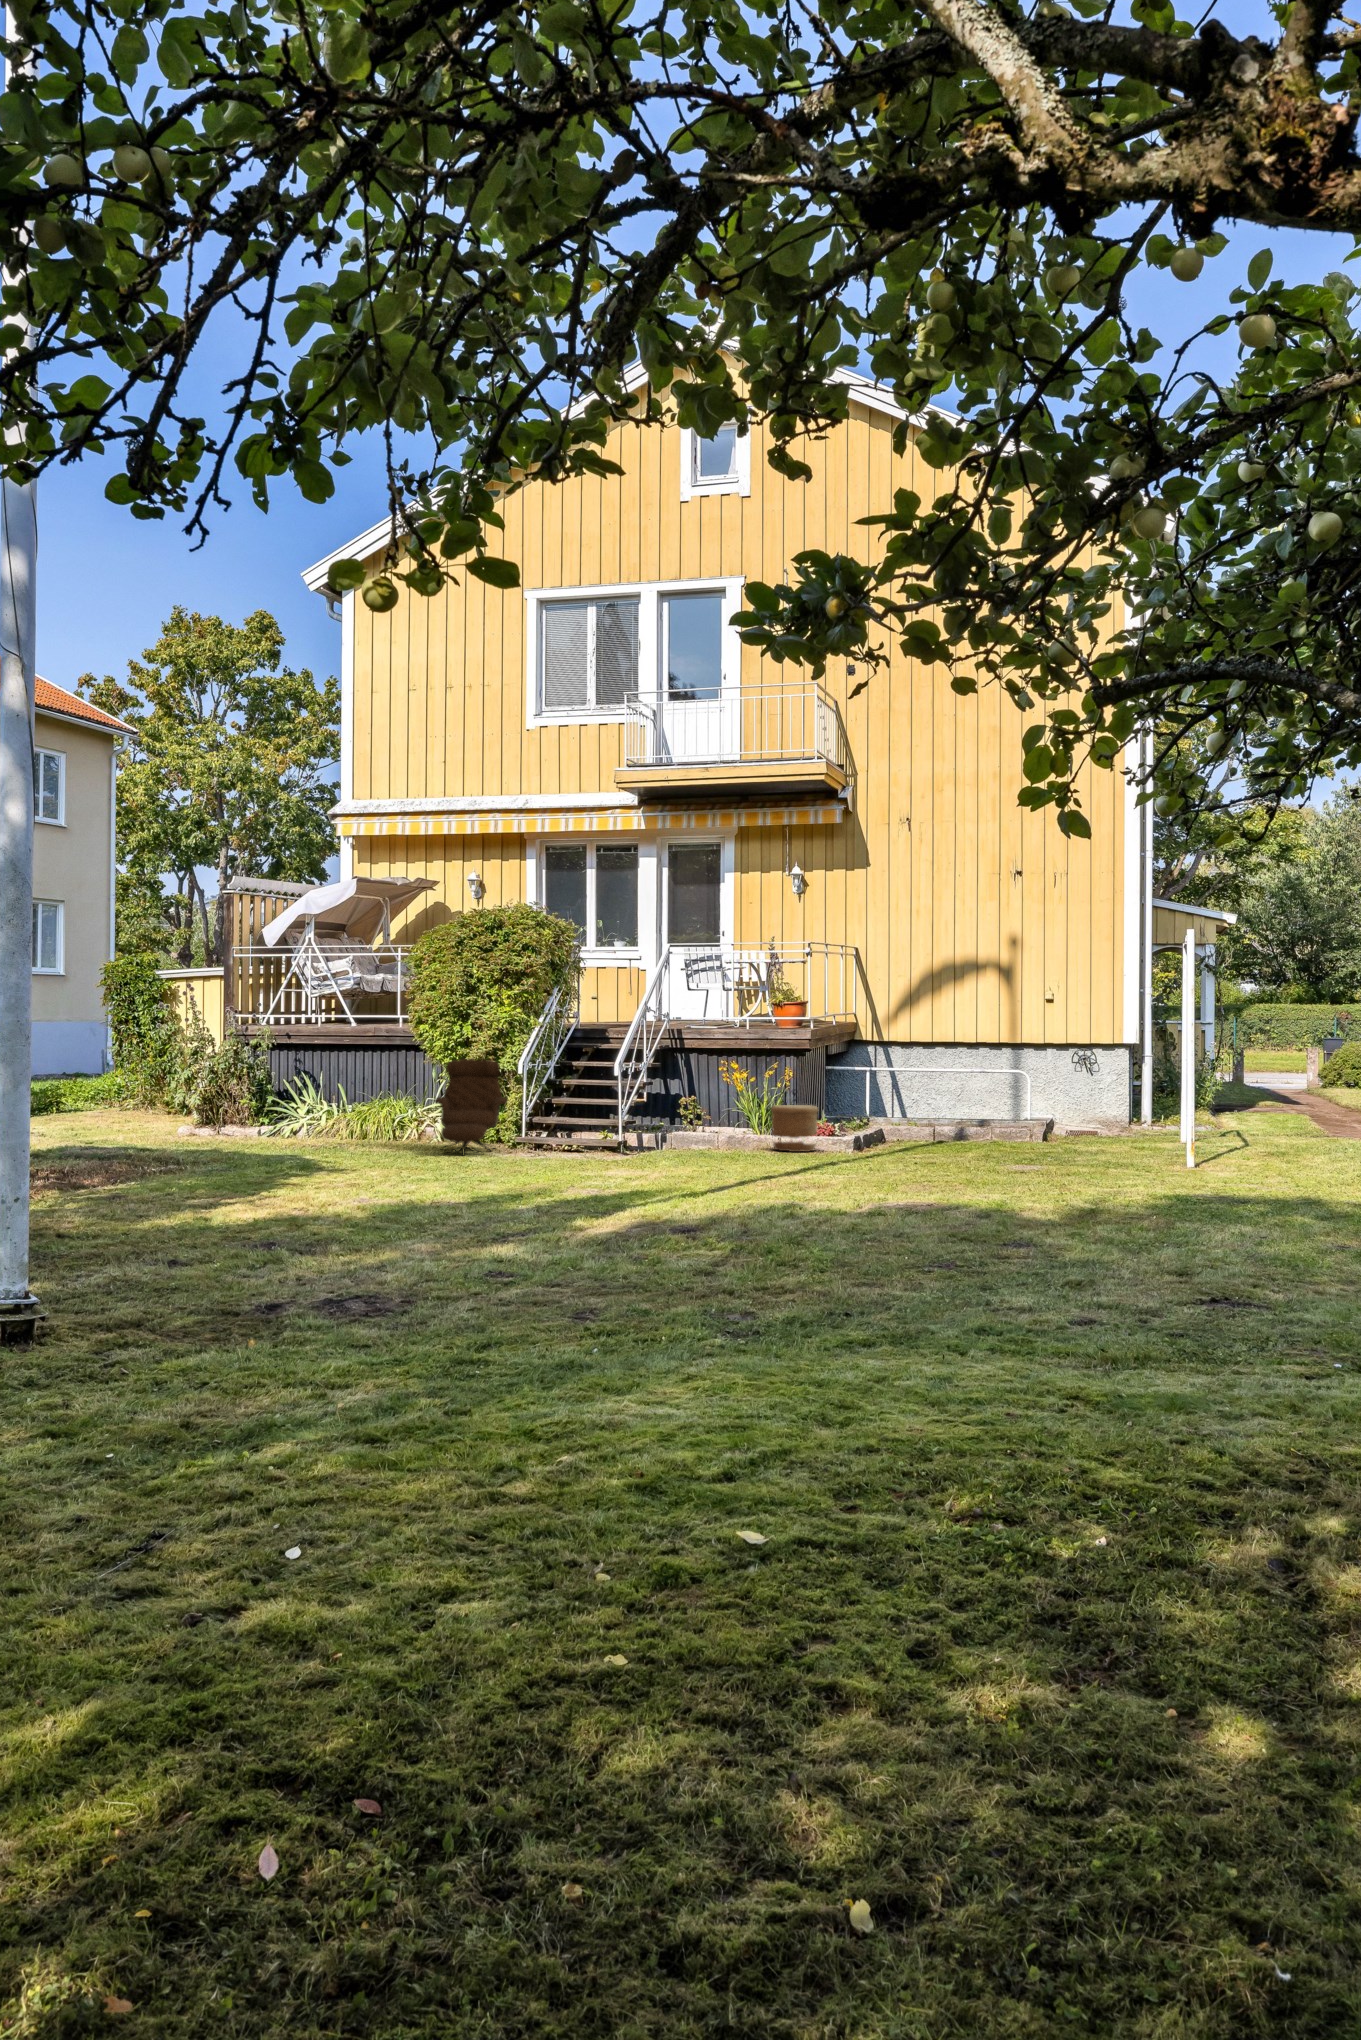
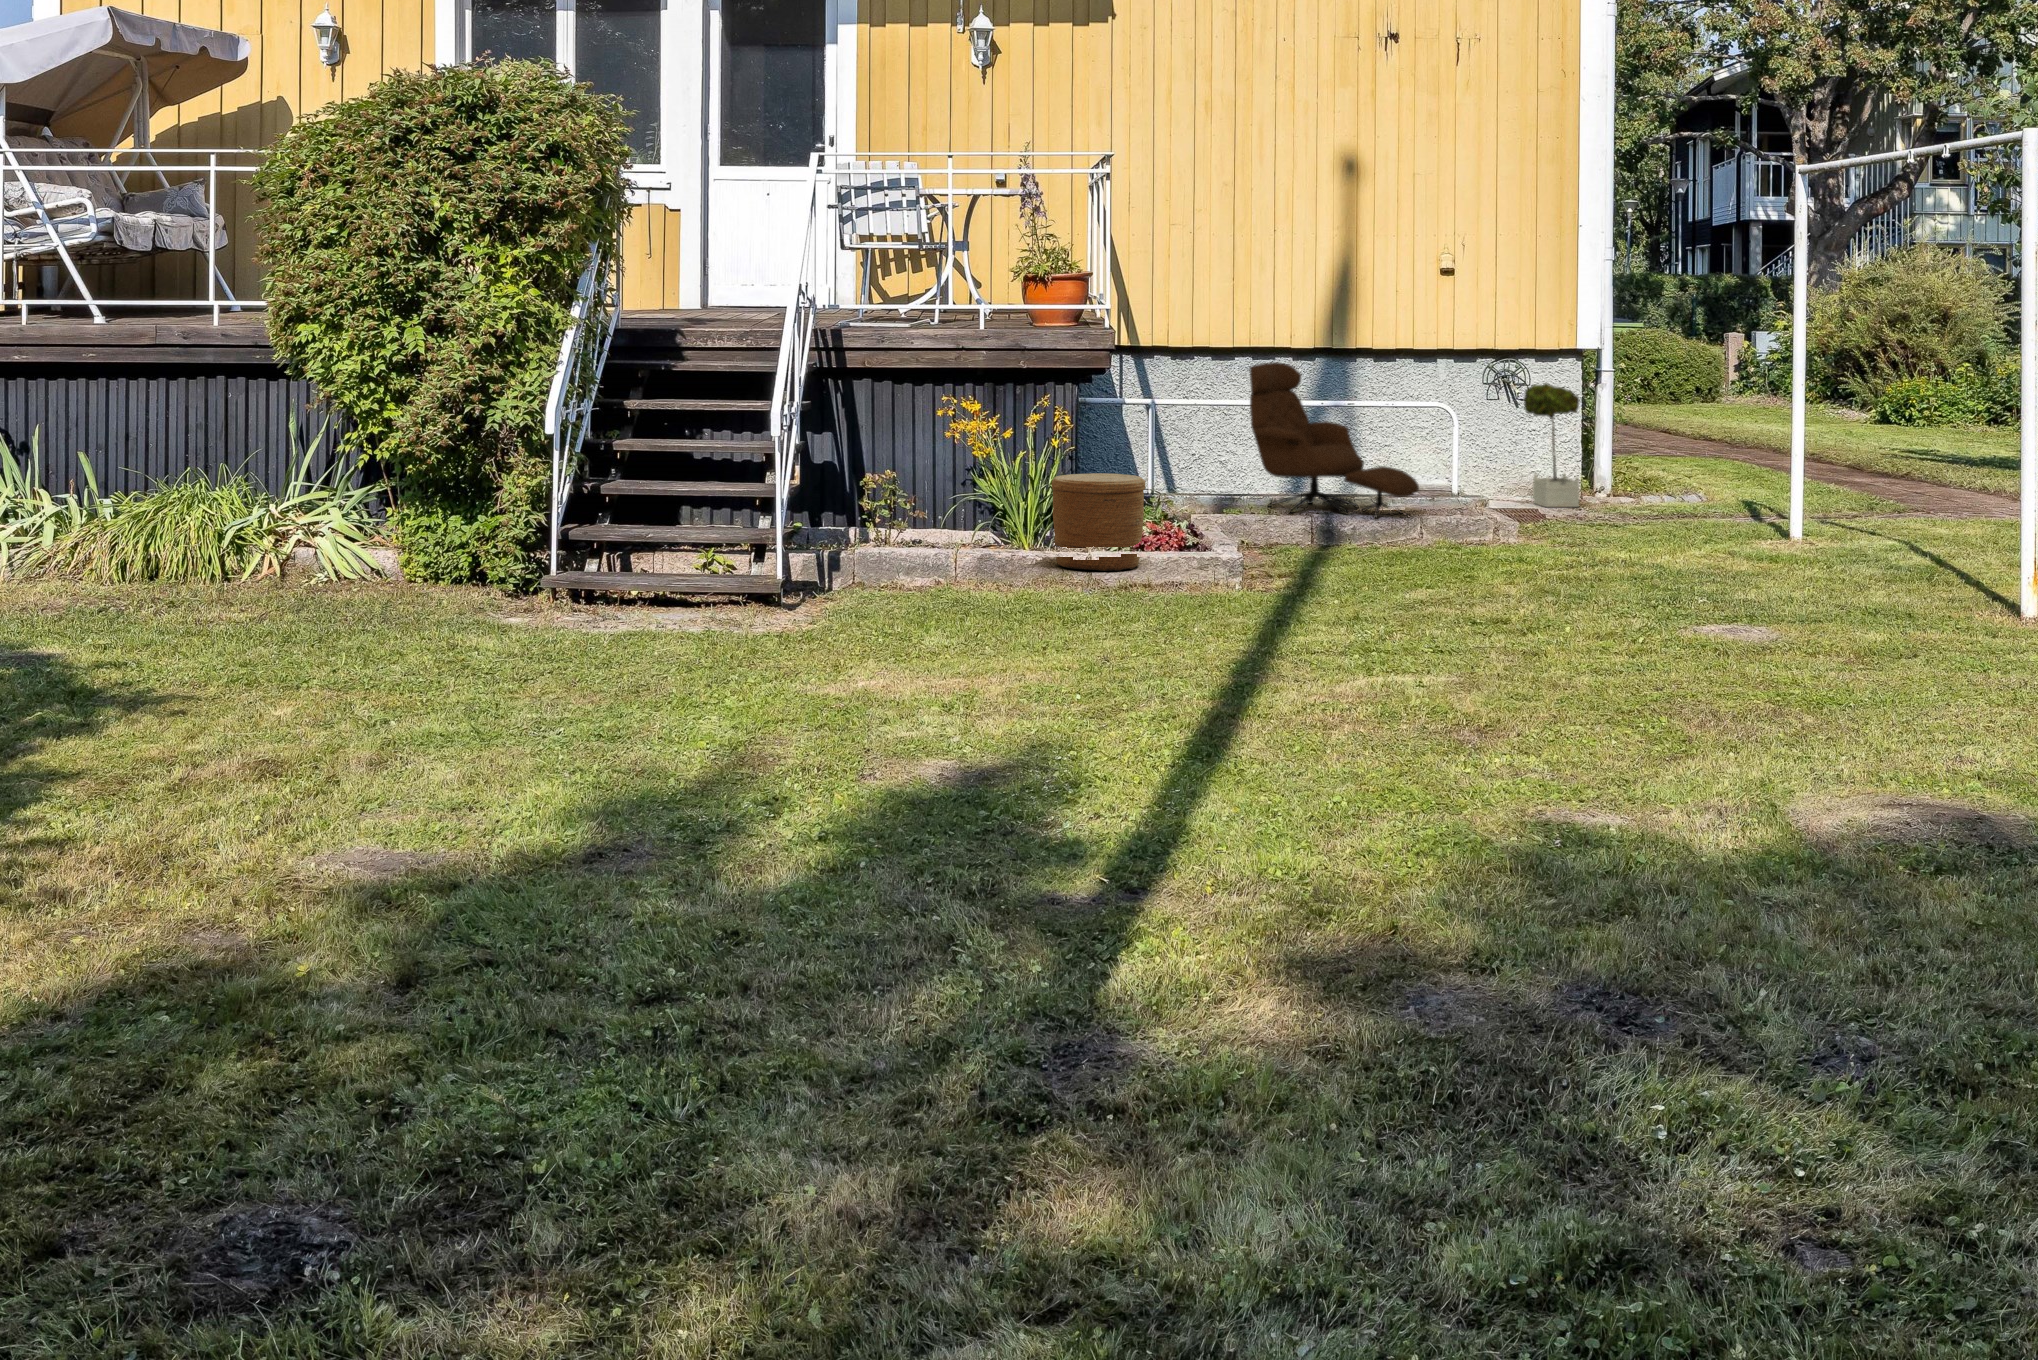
lounge chair: present [434,1058,507,1154] -> present [1250,362,1419,518]
potted tree: none [1104,1068,1136,1140] -> present [1524,383,1579,507]

